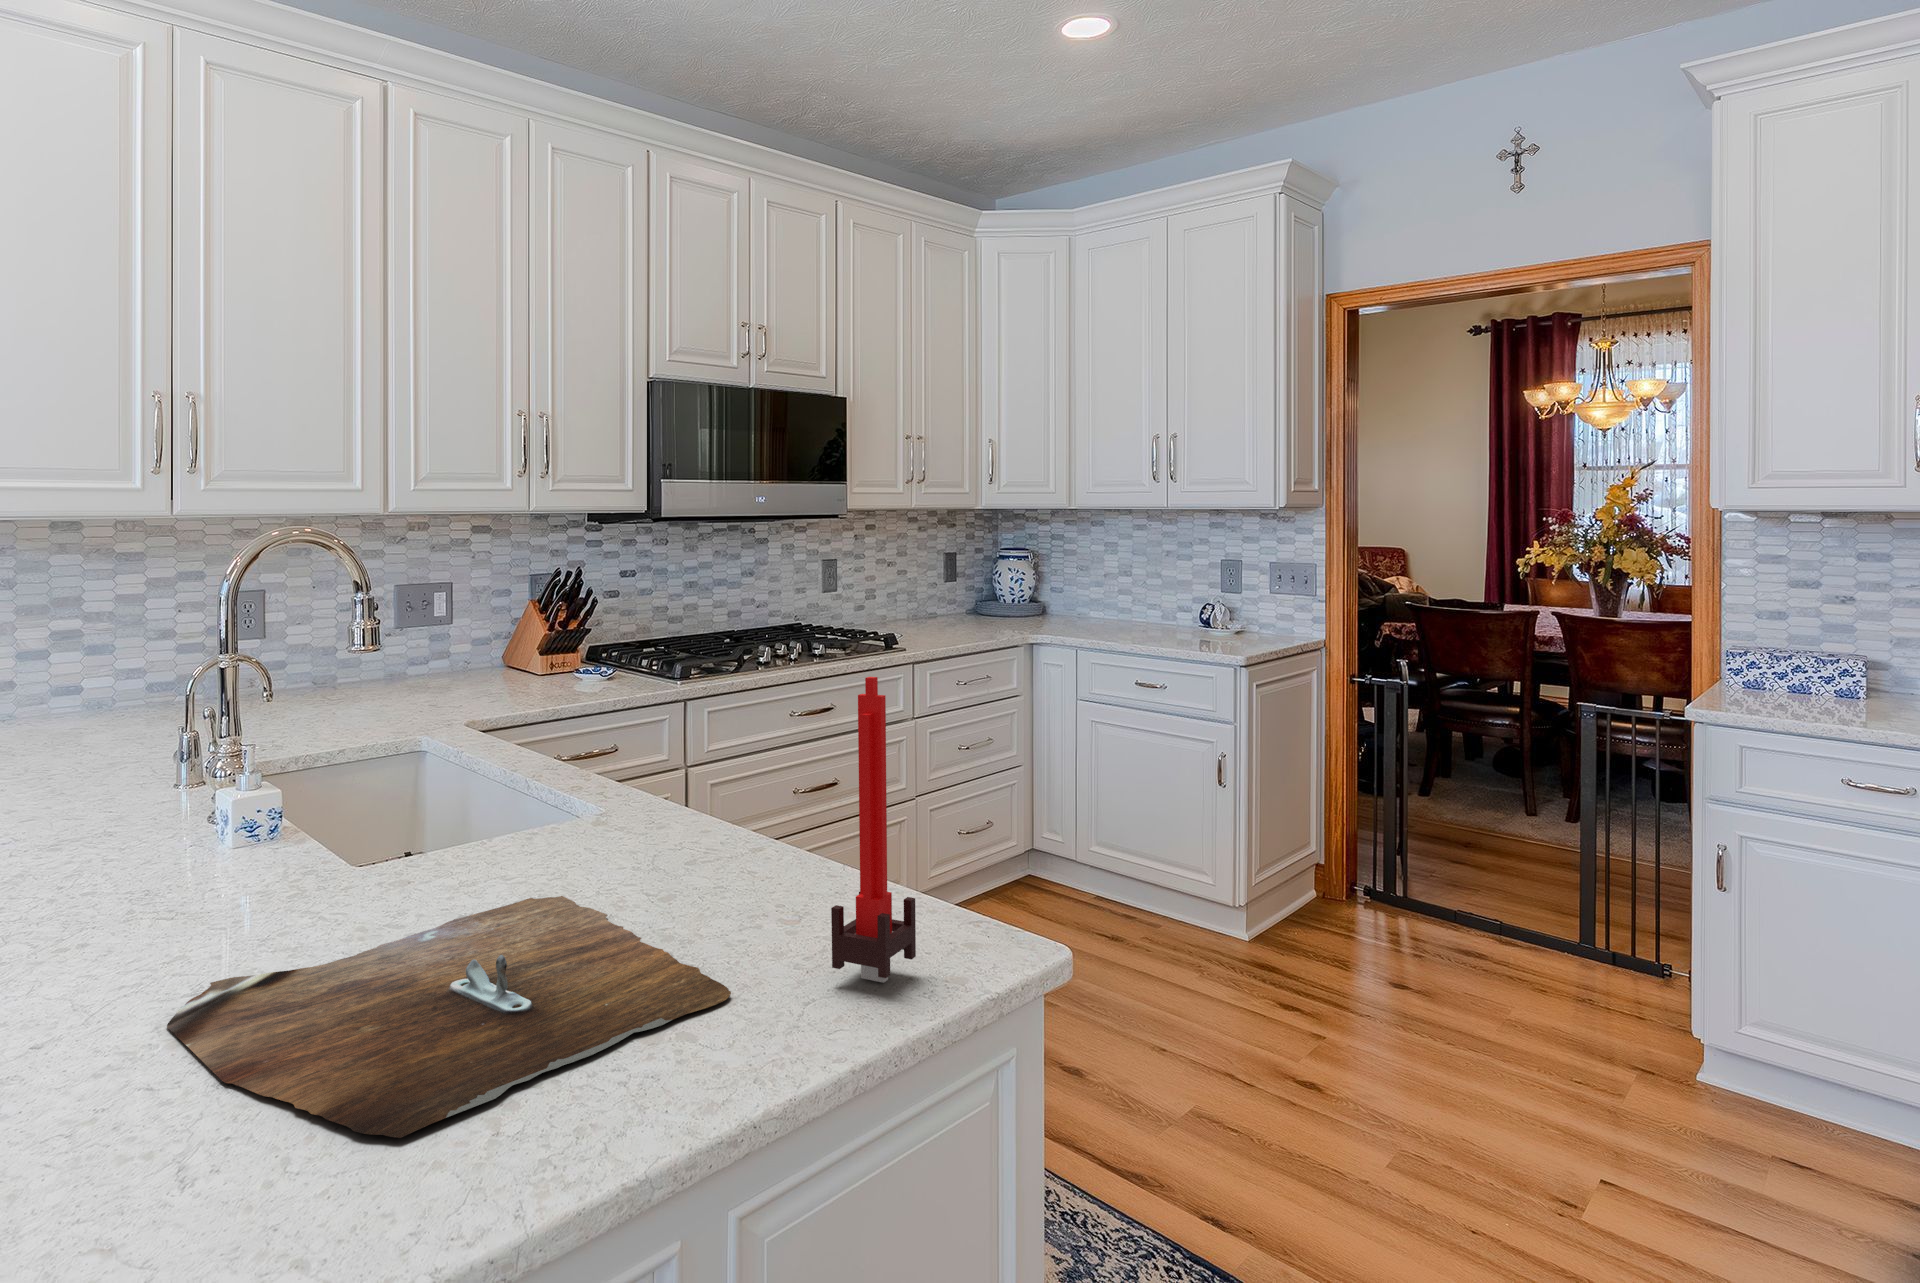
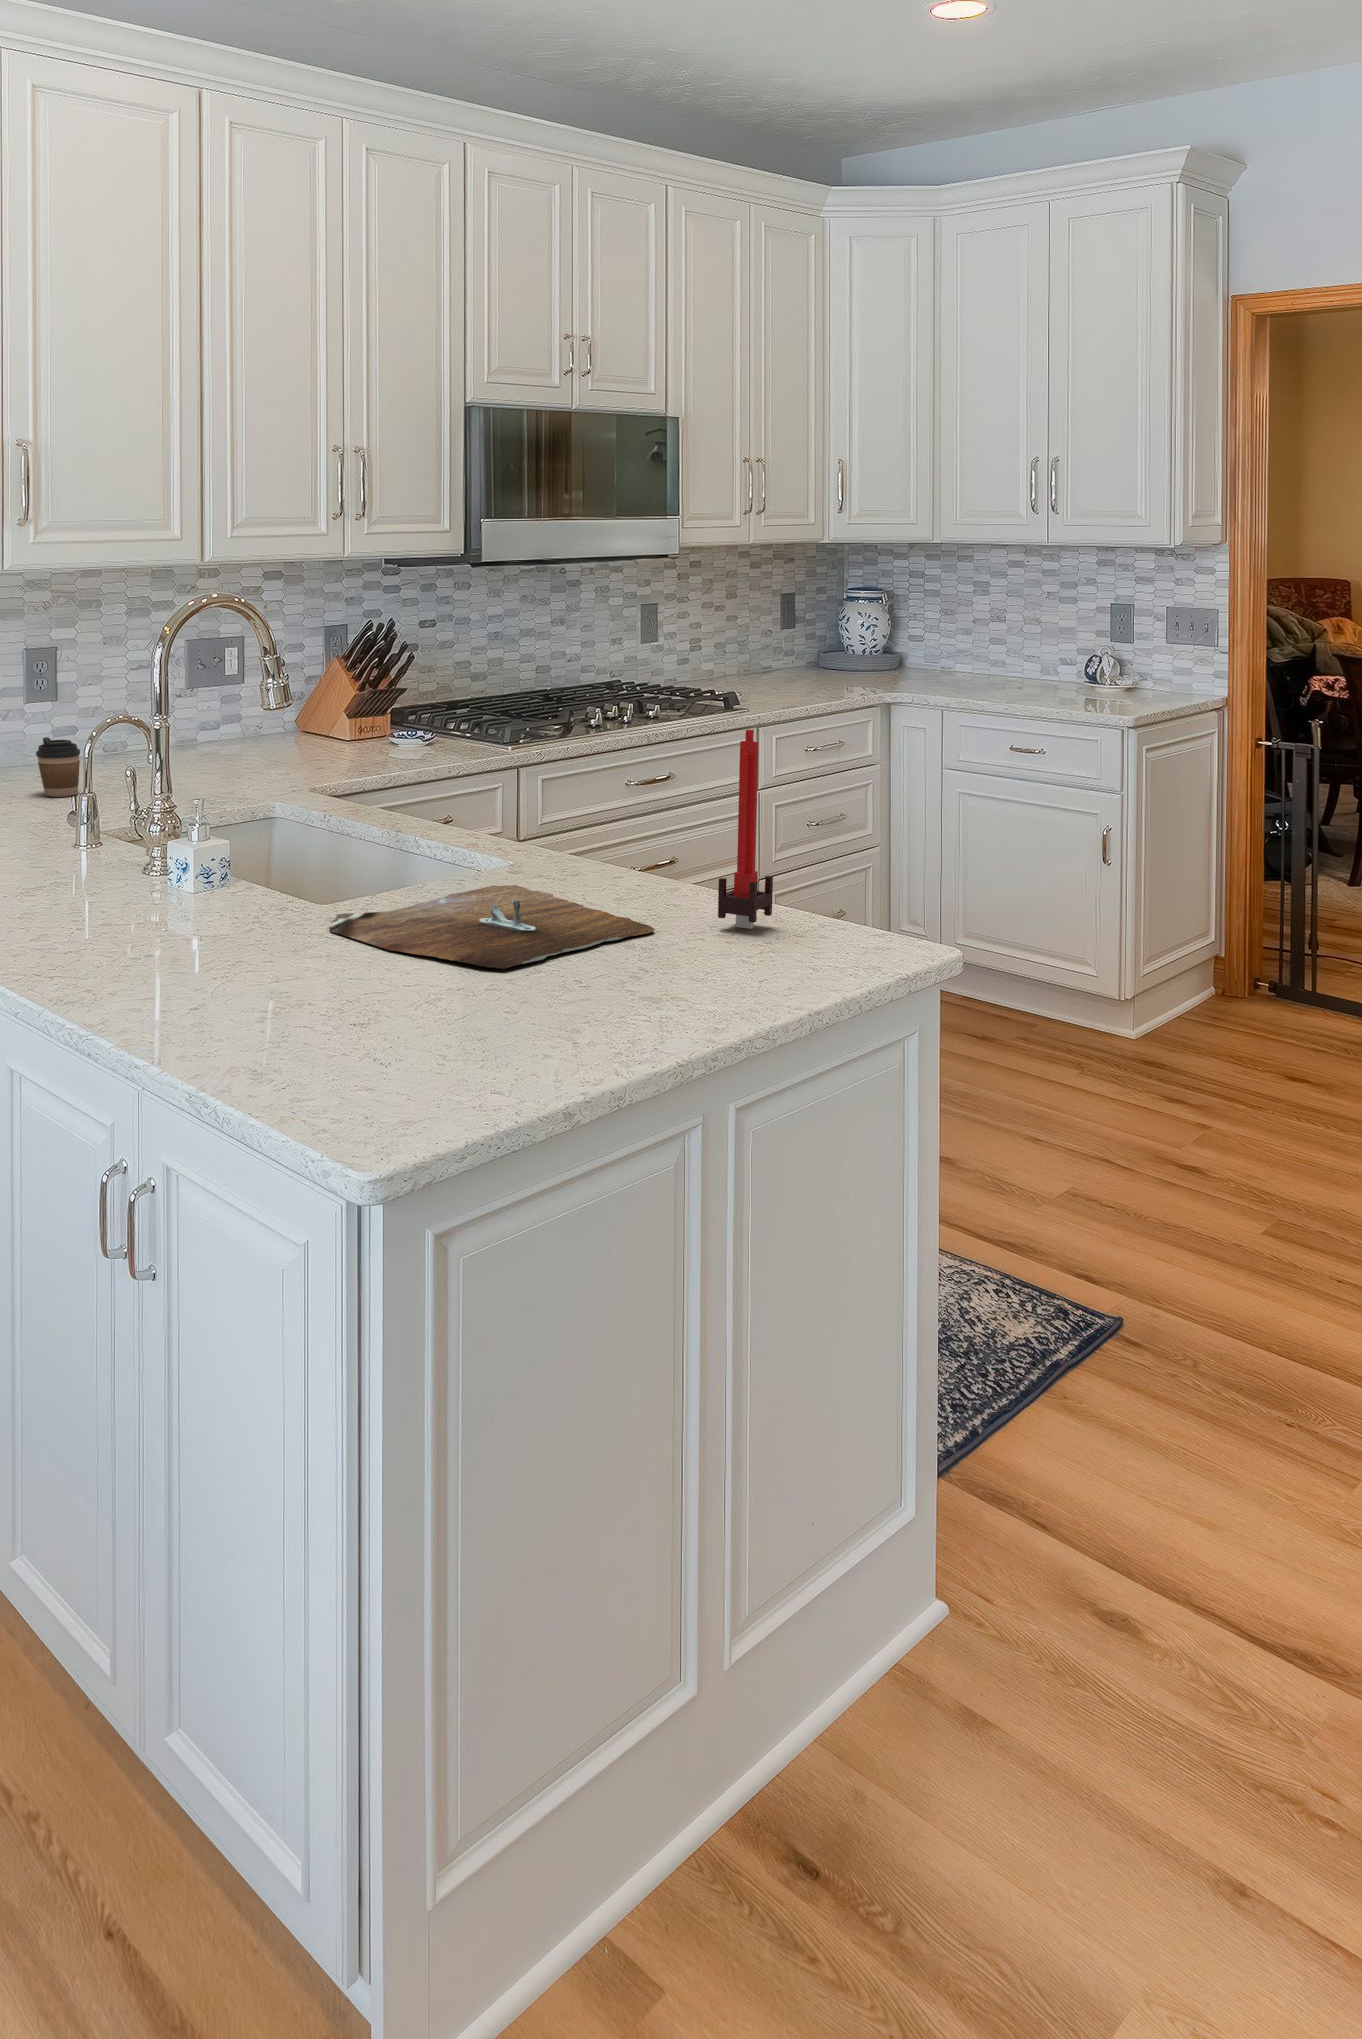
coffee cup: none [53,686,119,757] -> present [36,737,80,797]

